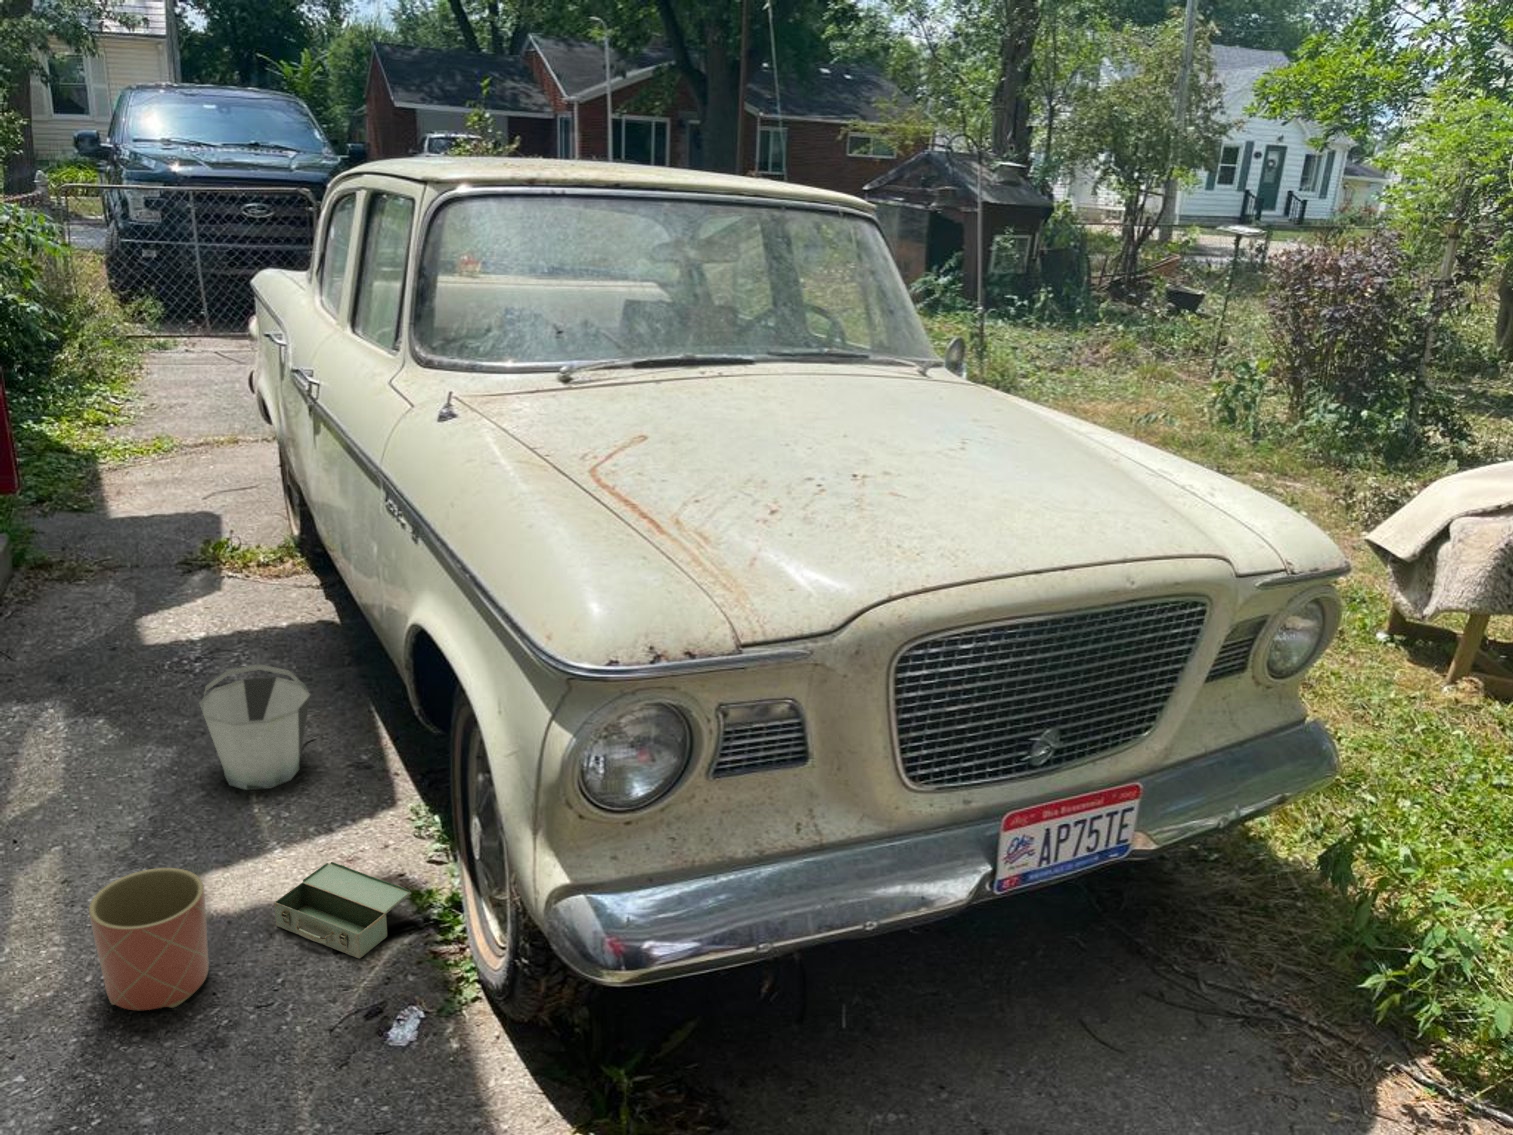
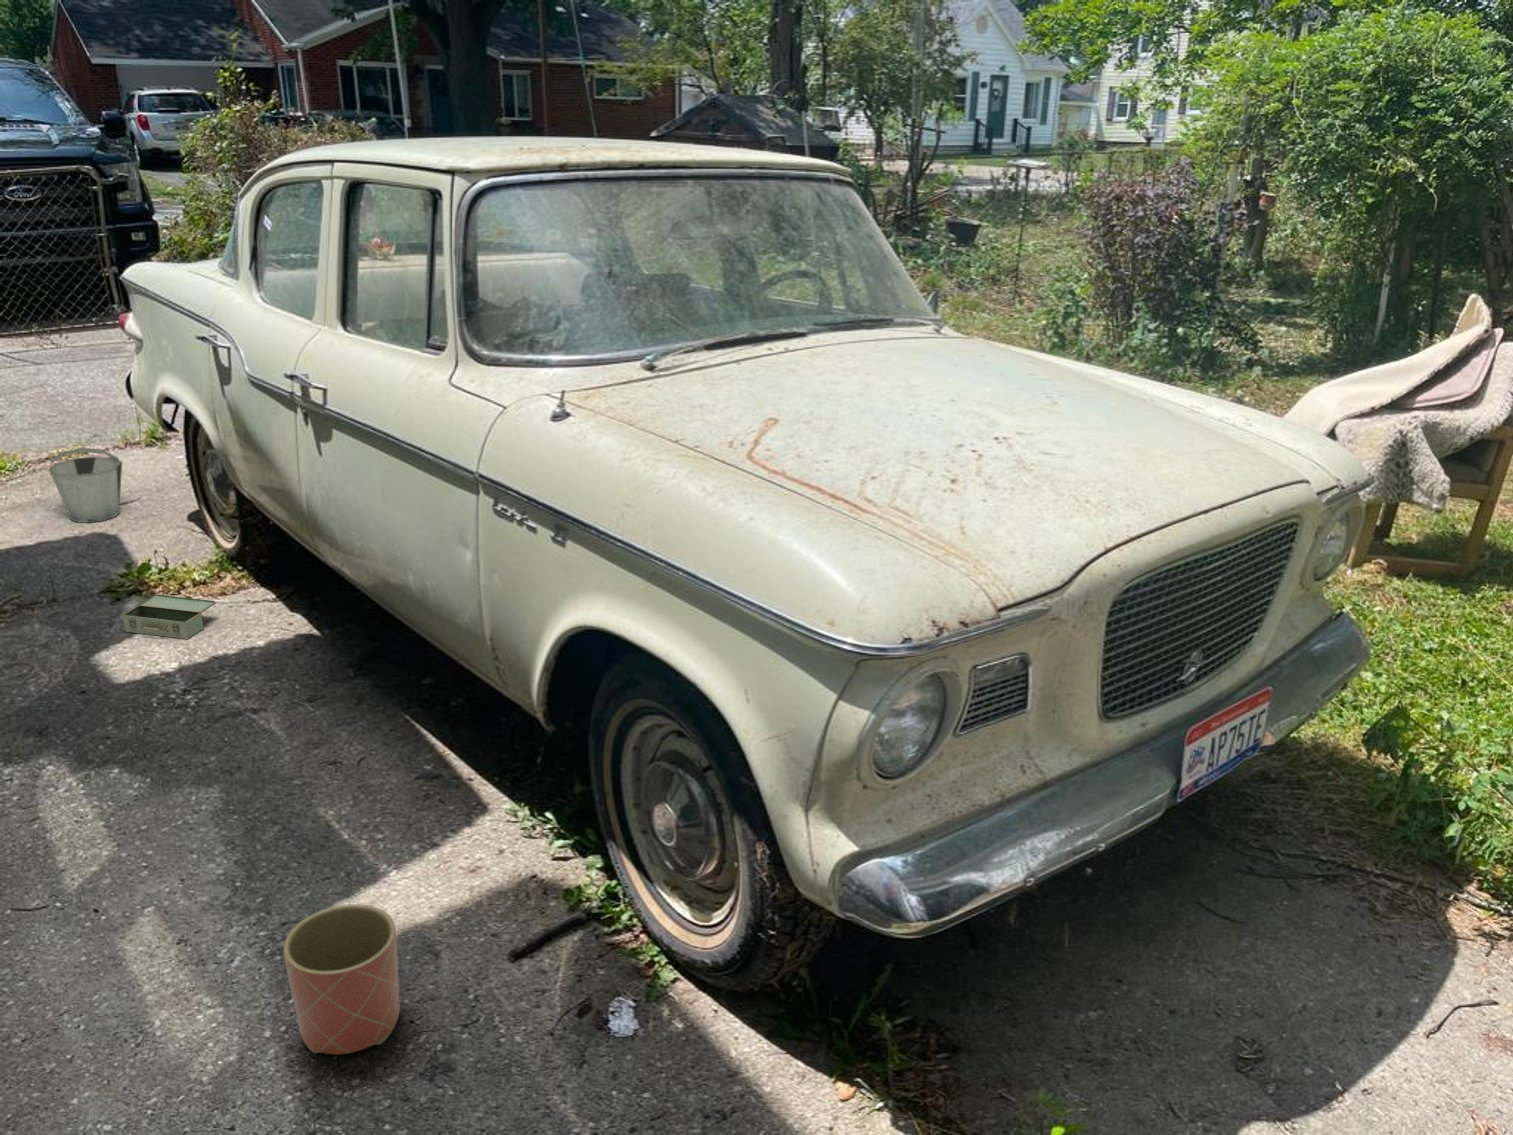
bucket: present [199,664,310,790] -> present [49,448,122,523]
toolbox: present [274,862,411,959] -> present [123,594,216,639]

